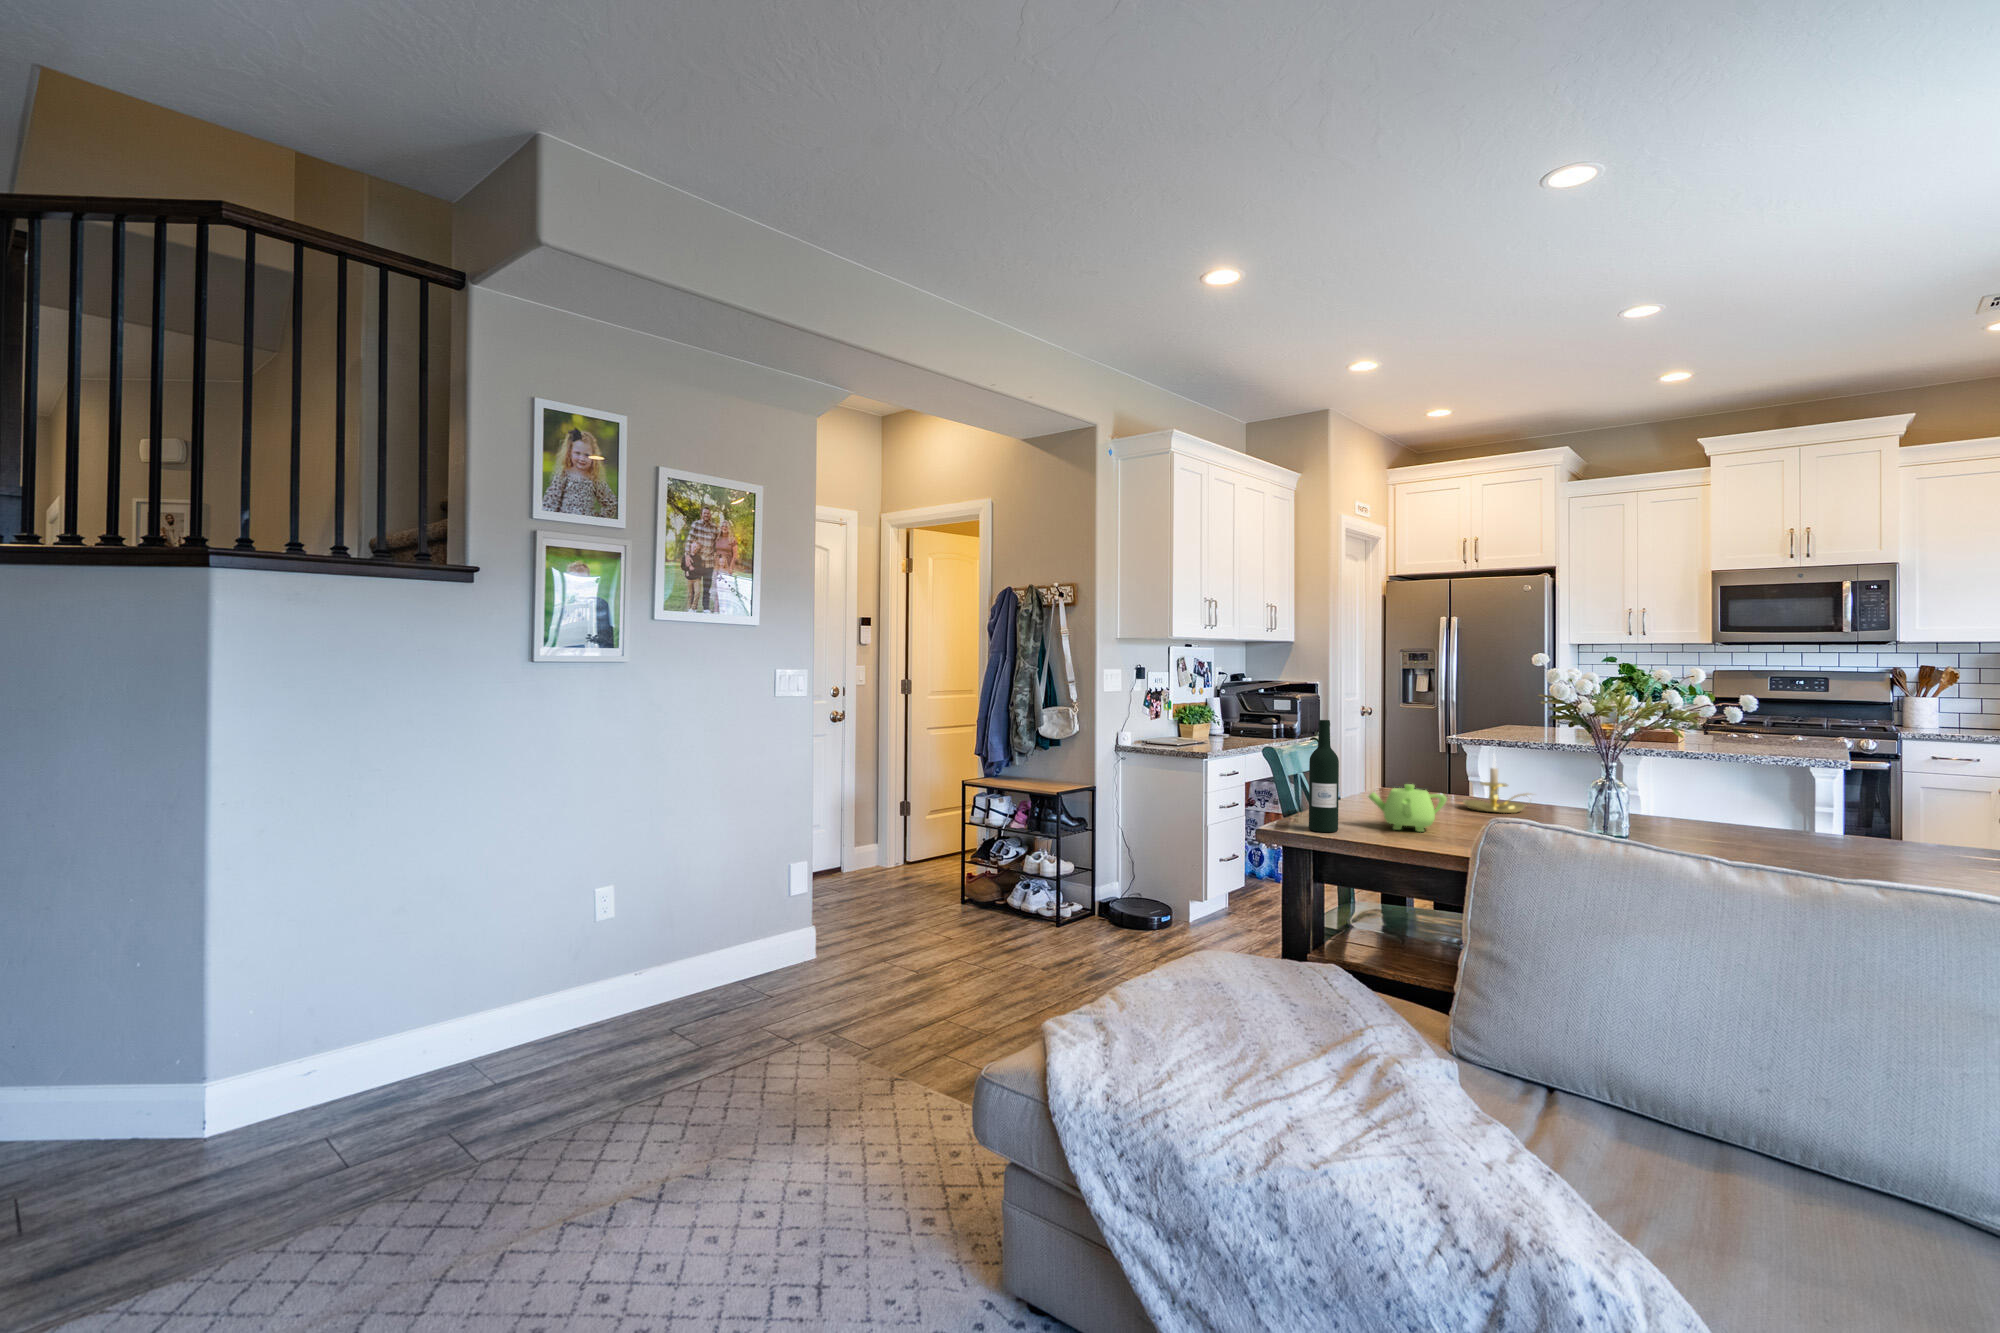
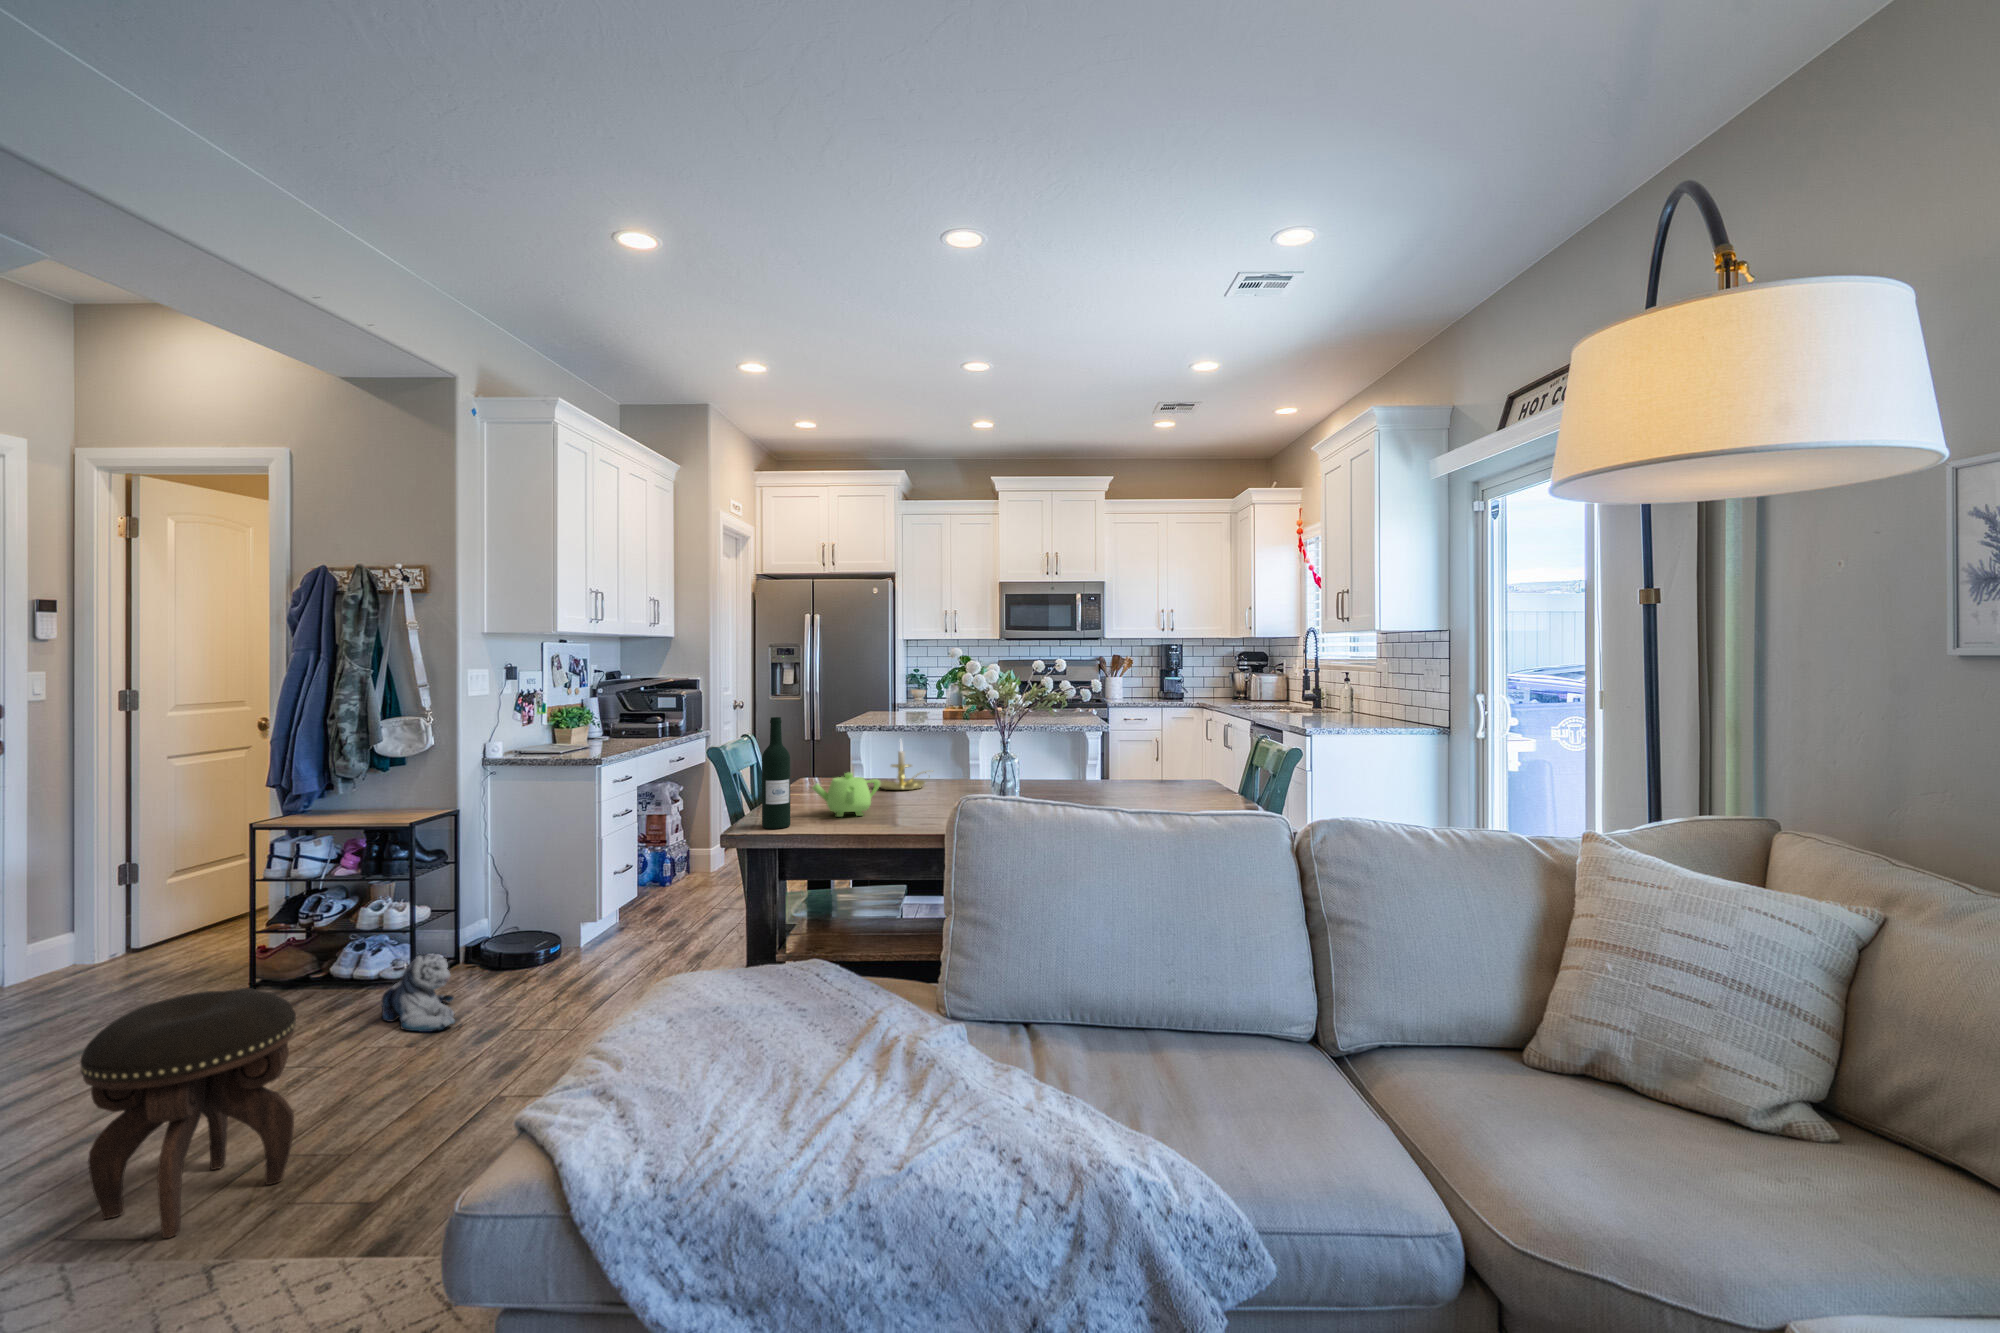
footstool: none [847,892,959,1055] -> present [80,988,296,1238]
plush toy: none [1031,901,1082,965] -> present [382,954,455,1032]

